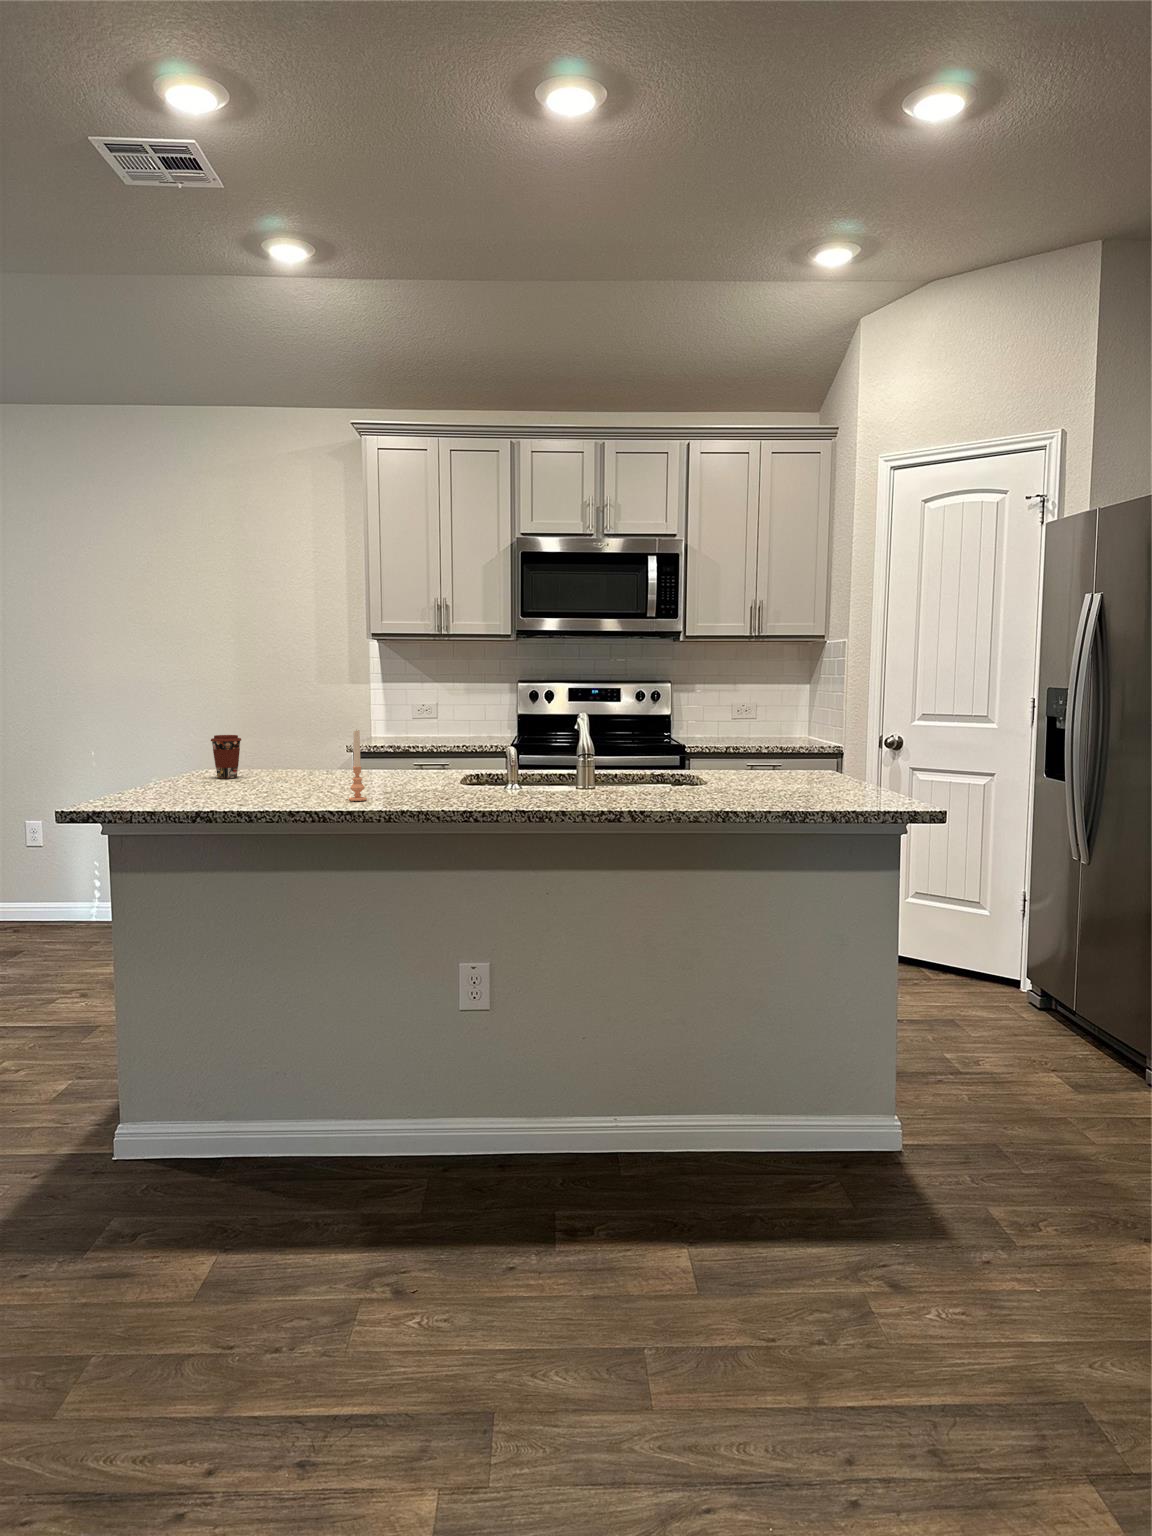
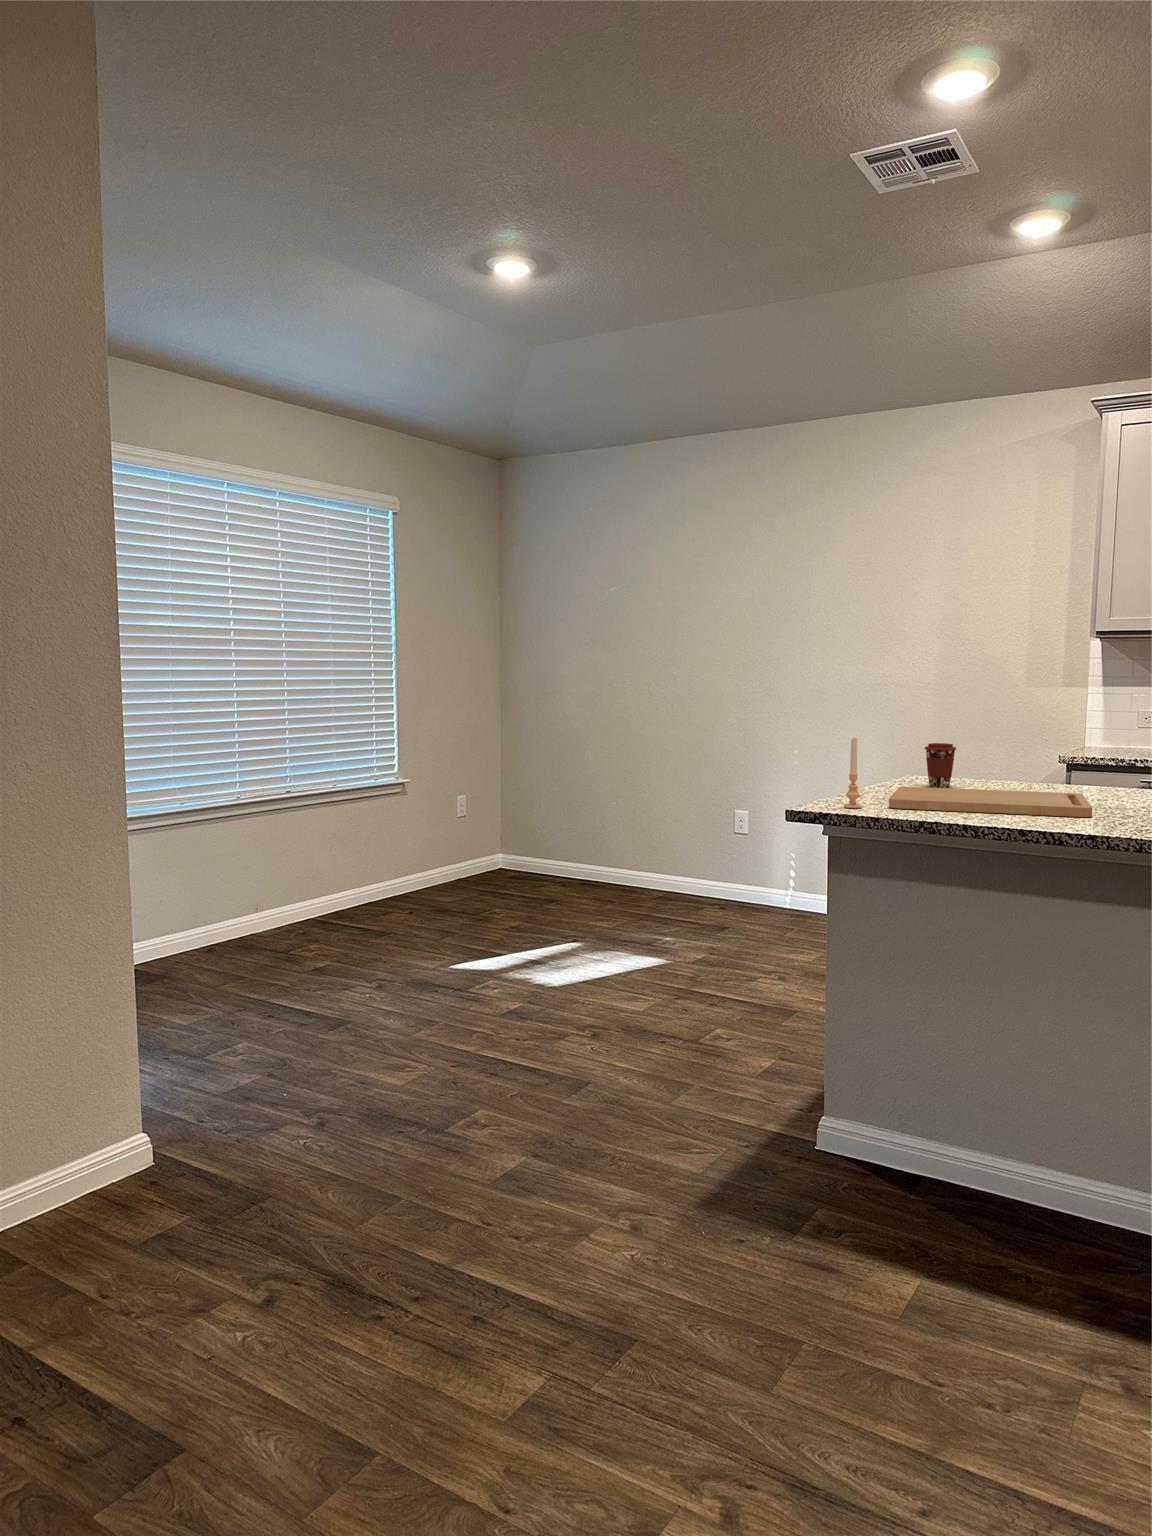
candle: present [349,730,367,801] -> present [844,738,862,808]
cutting board: none [168,775,354,800] -> present [889,787,1092,817]

